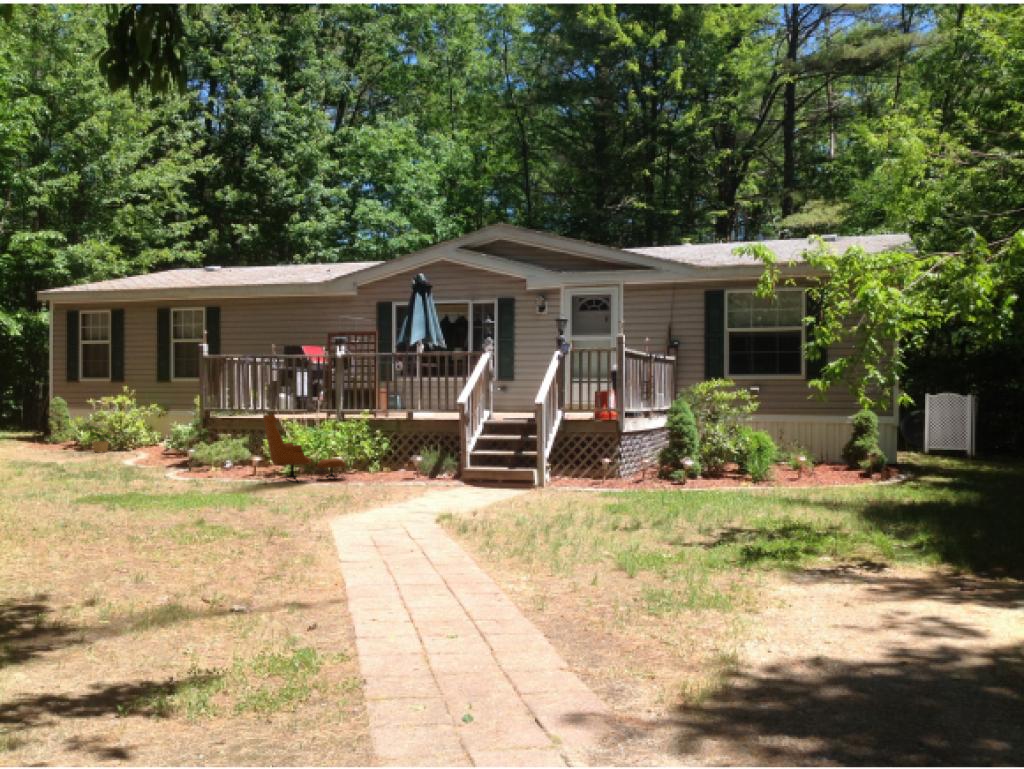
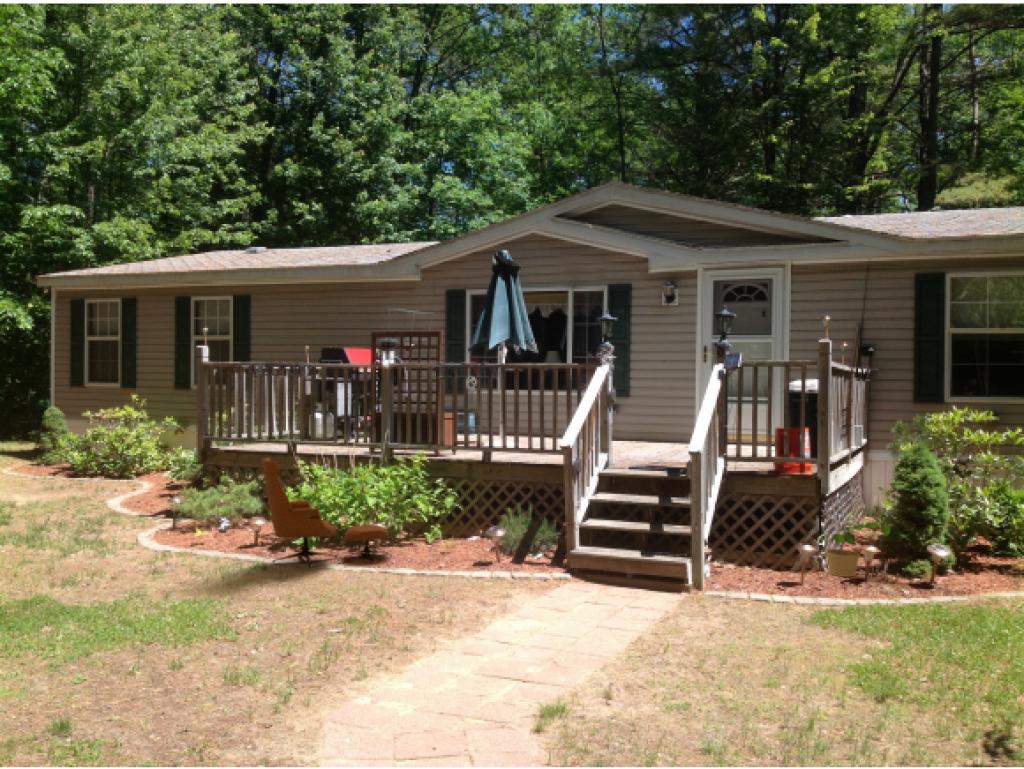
potted plant: present [83,426,110,453] -> present [826,522,891,577]

